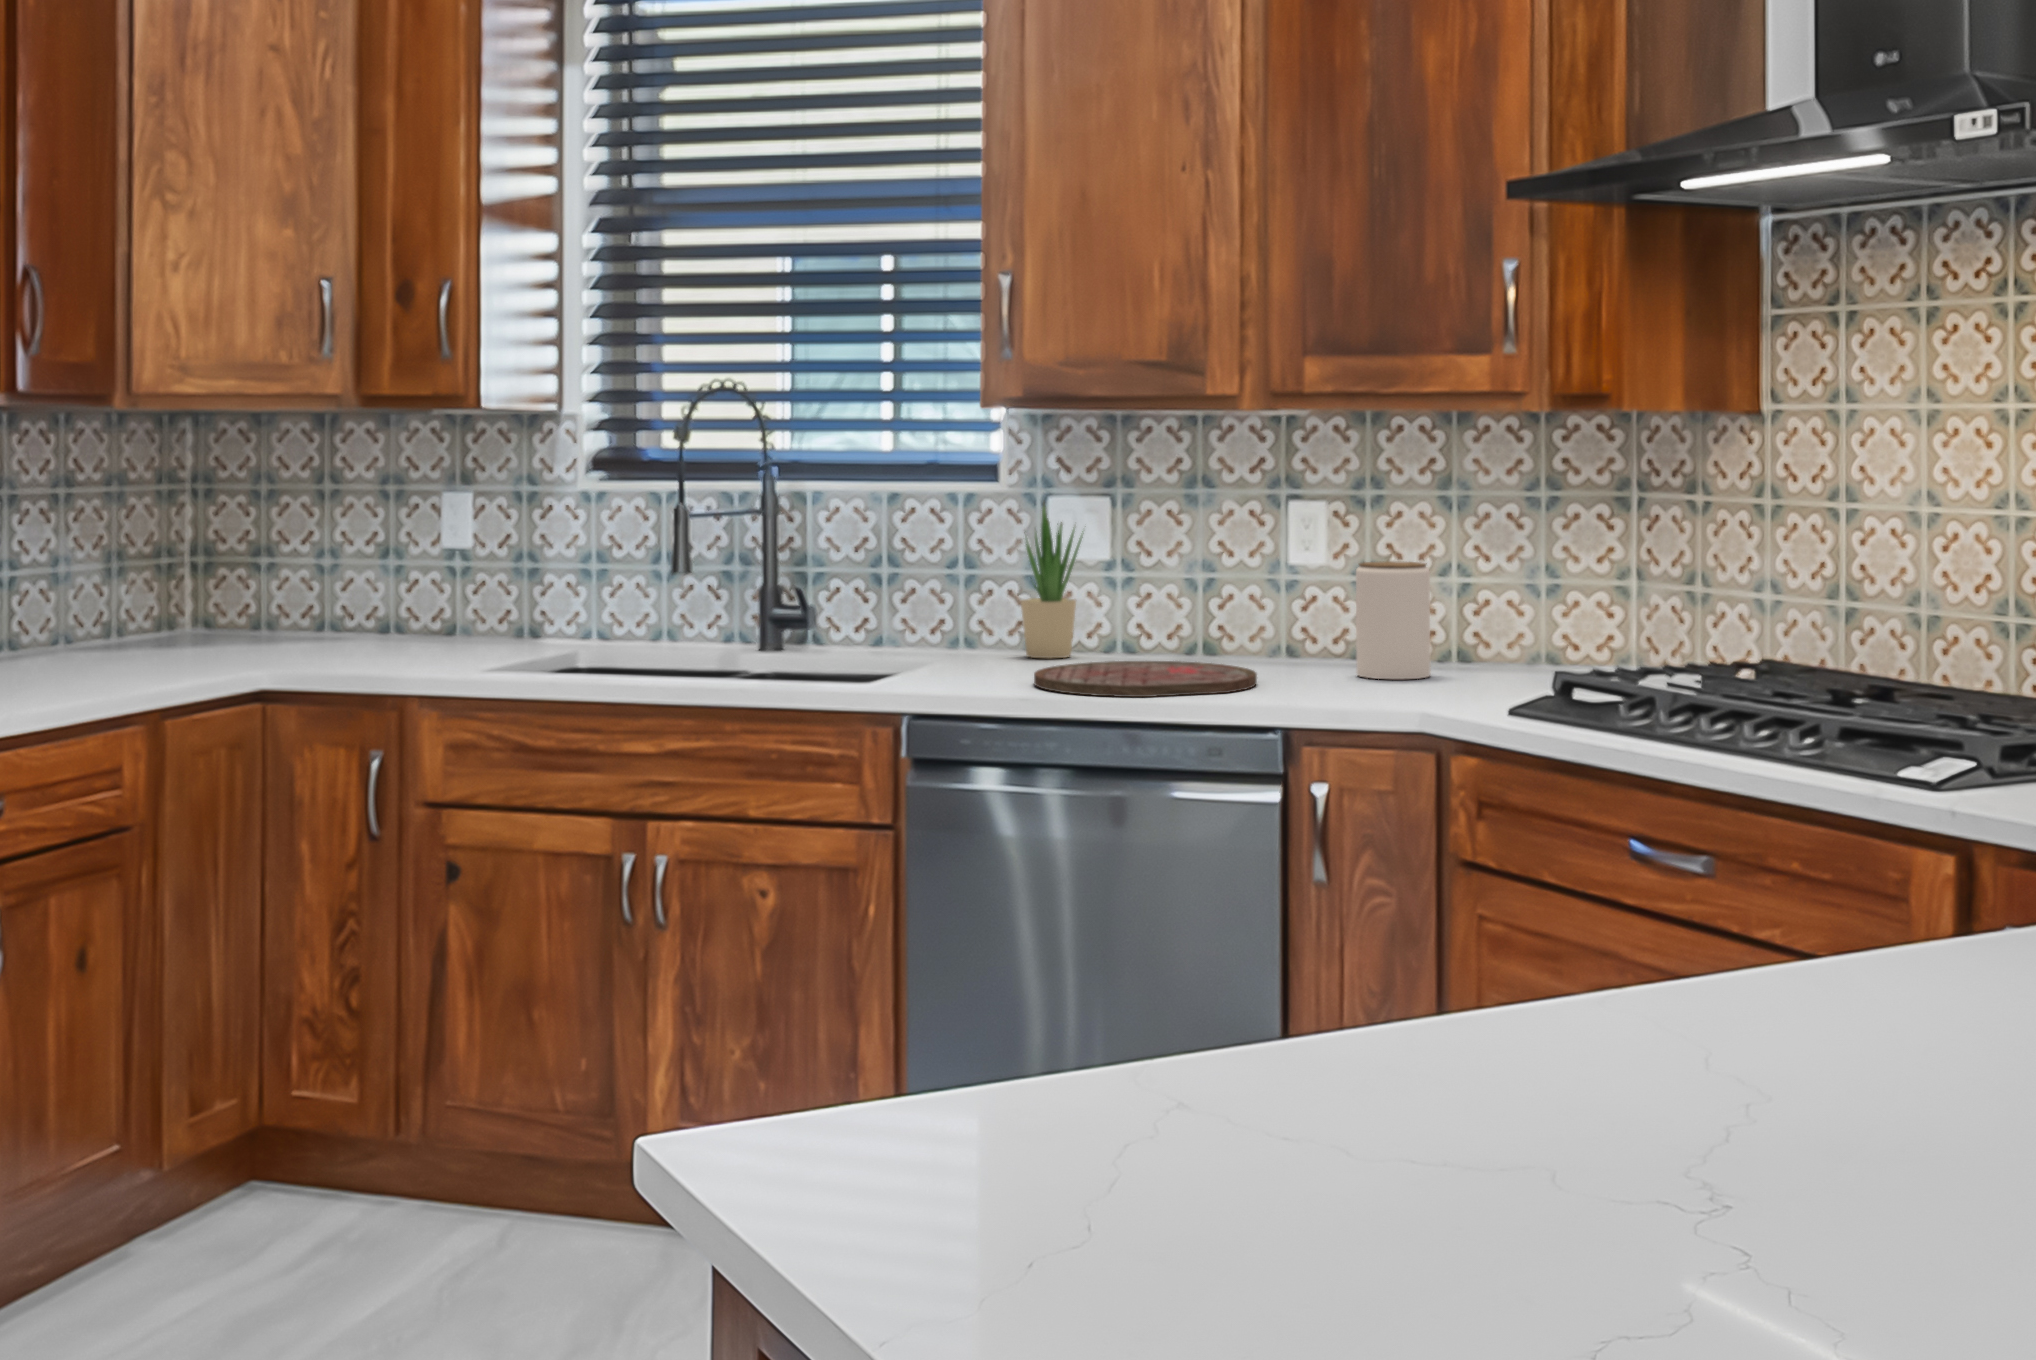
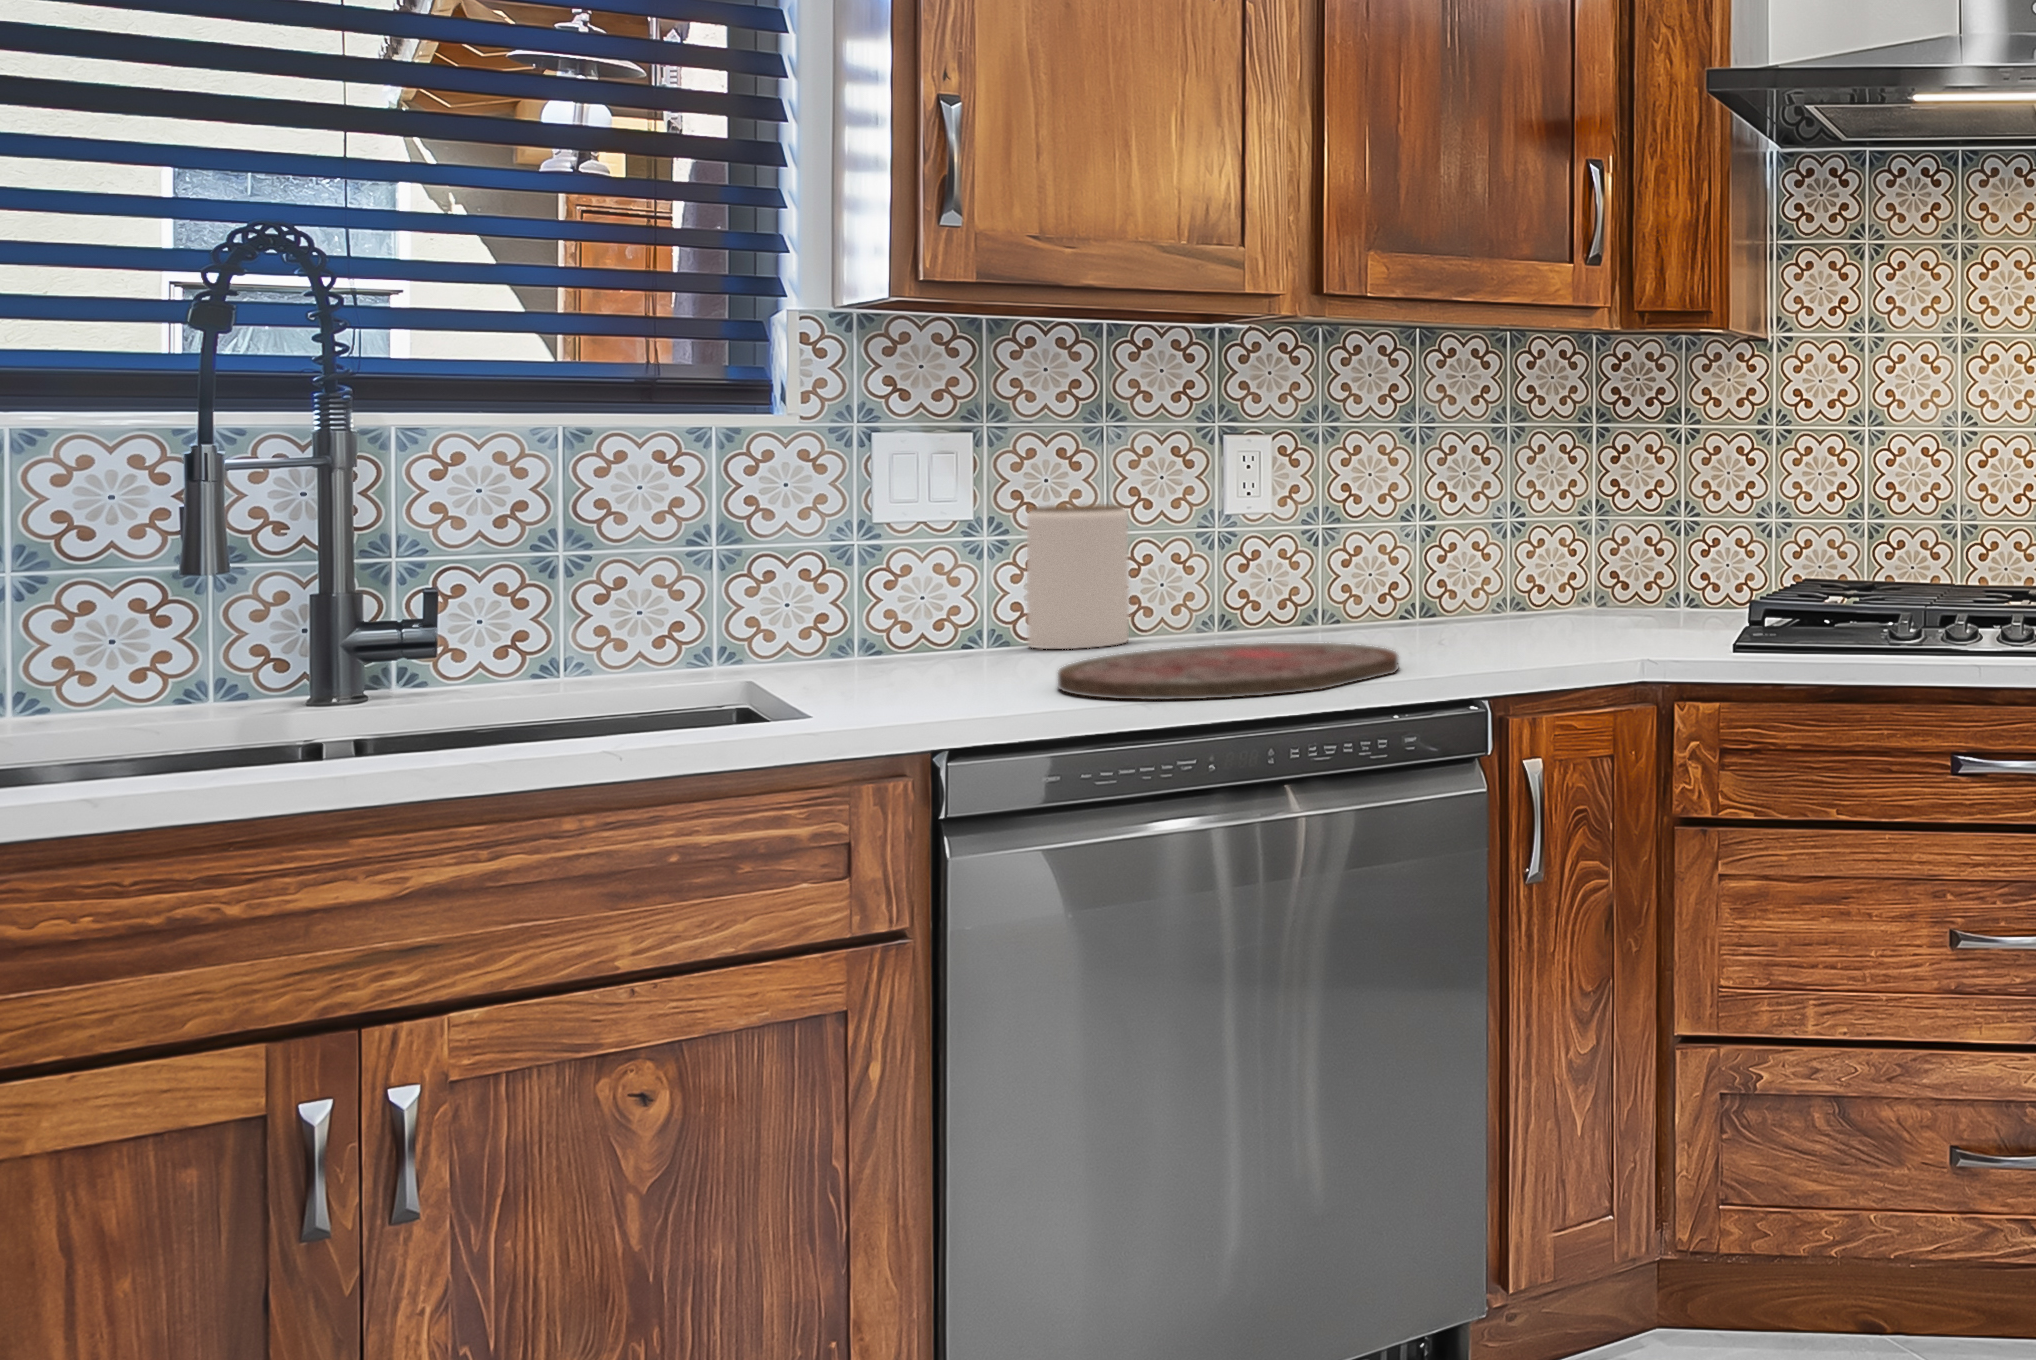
potted plant: present [1021,503,1083,658] -> none [840,431,949,670]
jar: present [1356,561,1431,679] -> present [1027,504,1129,649]

